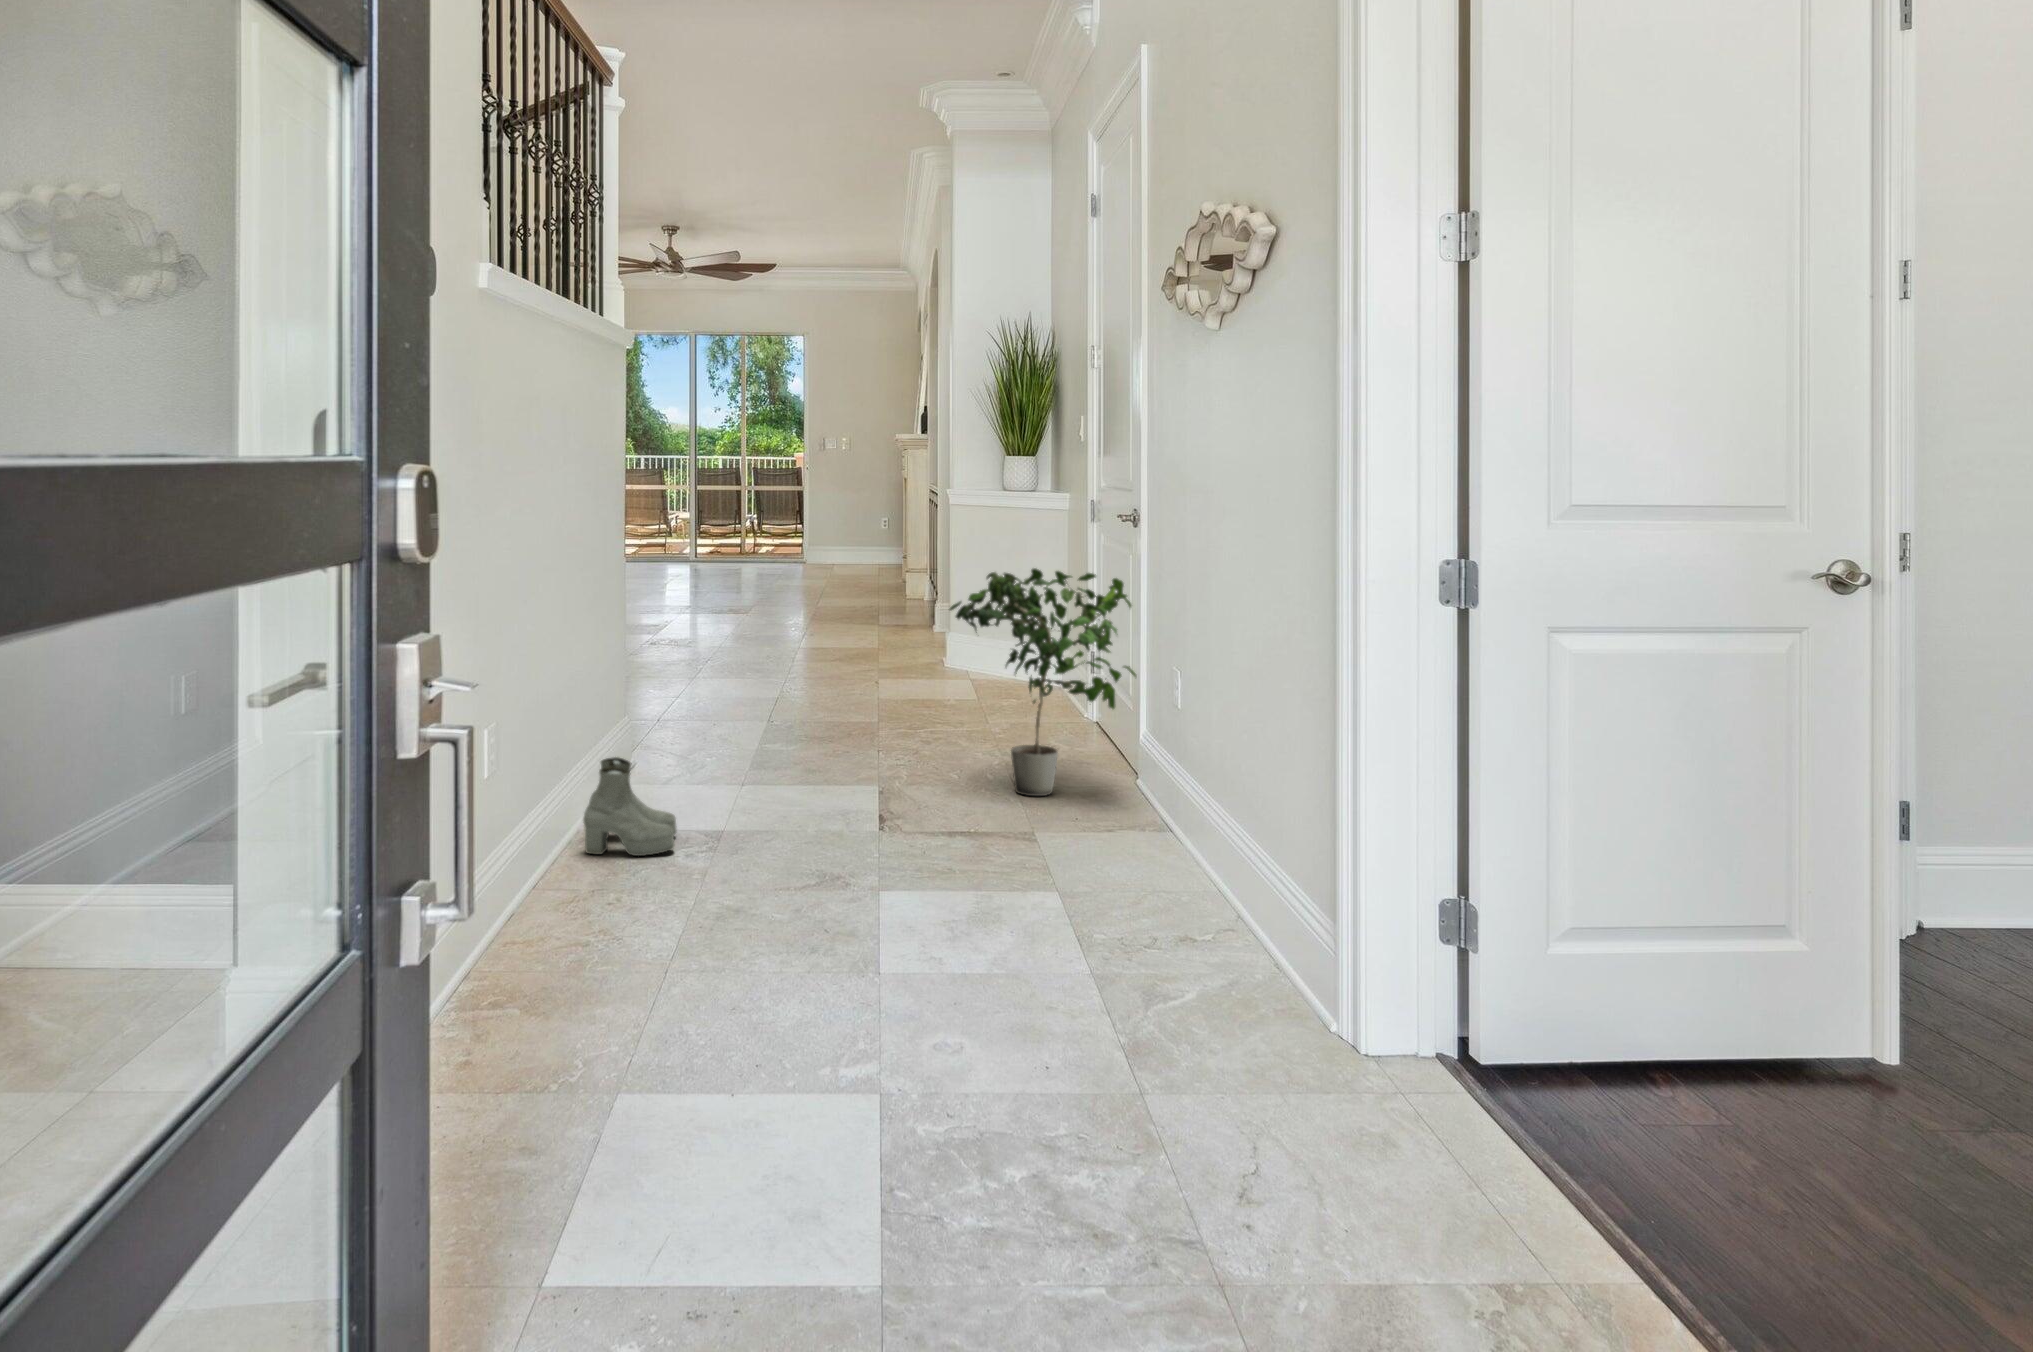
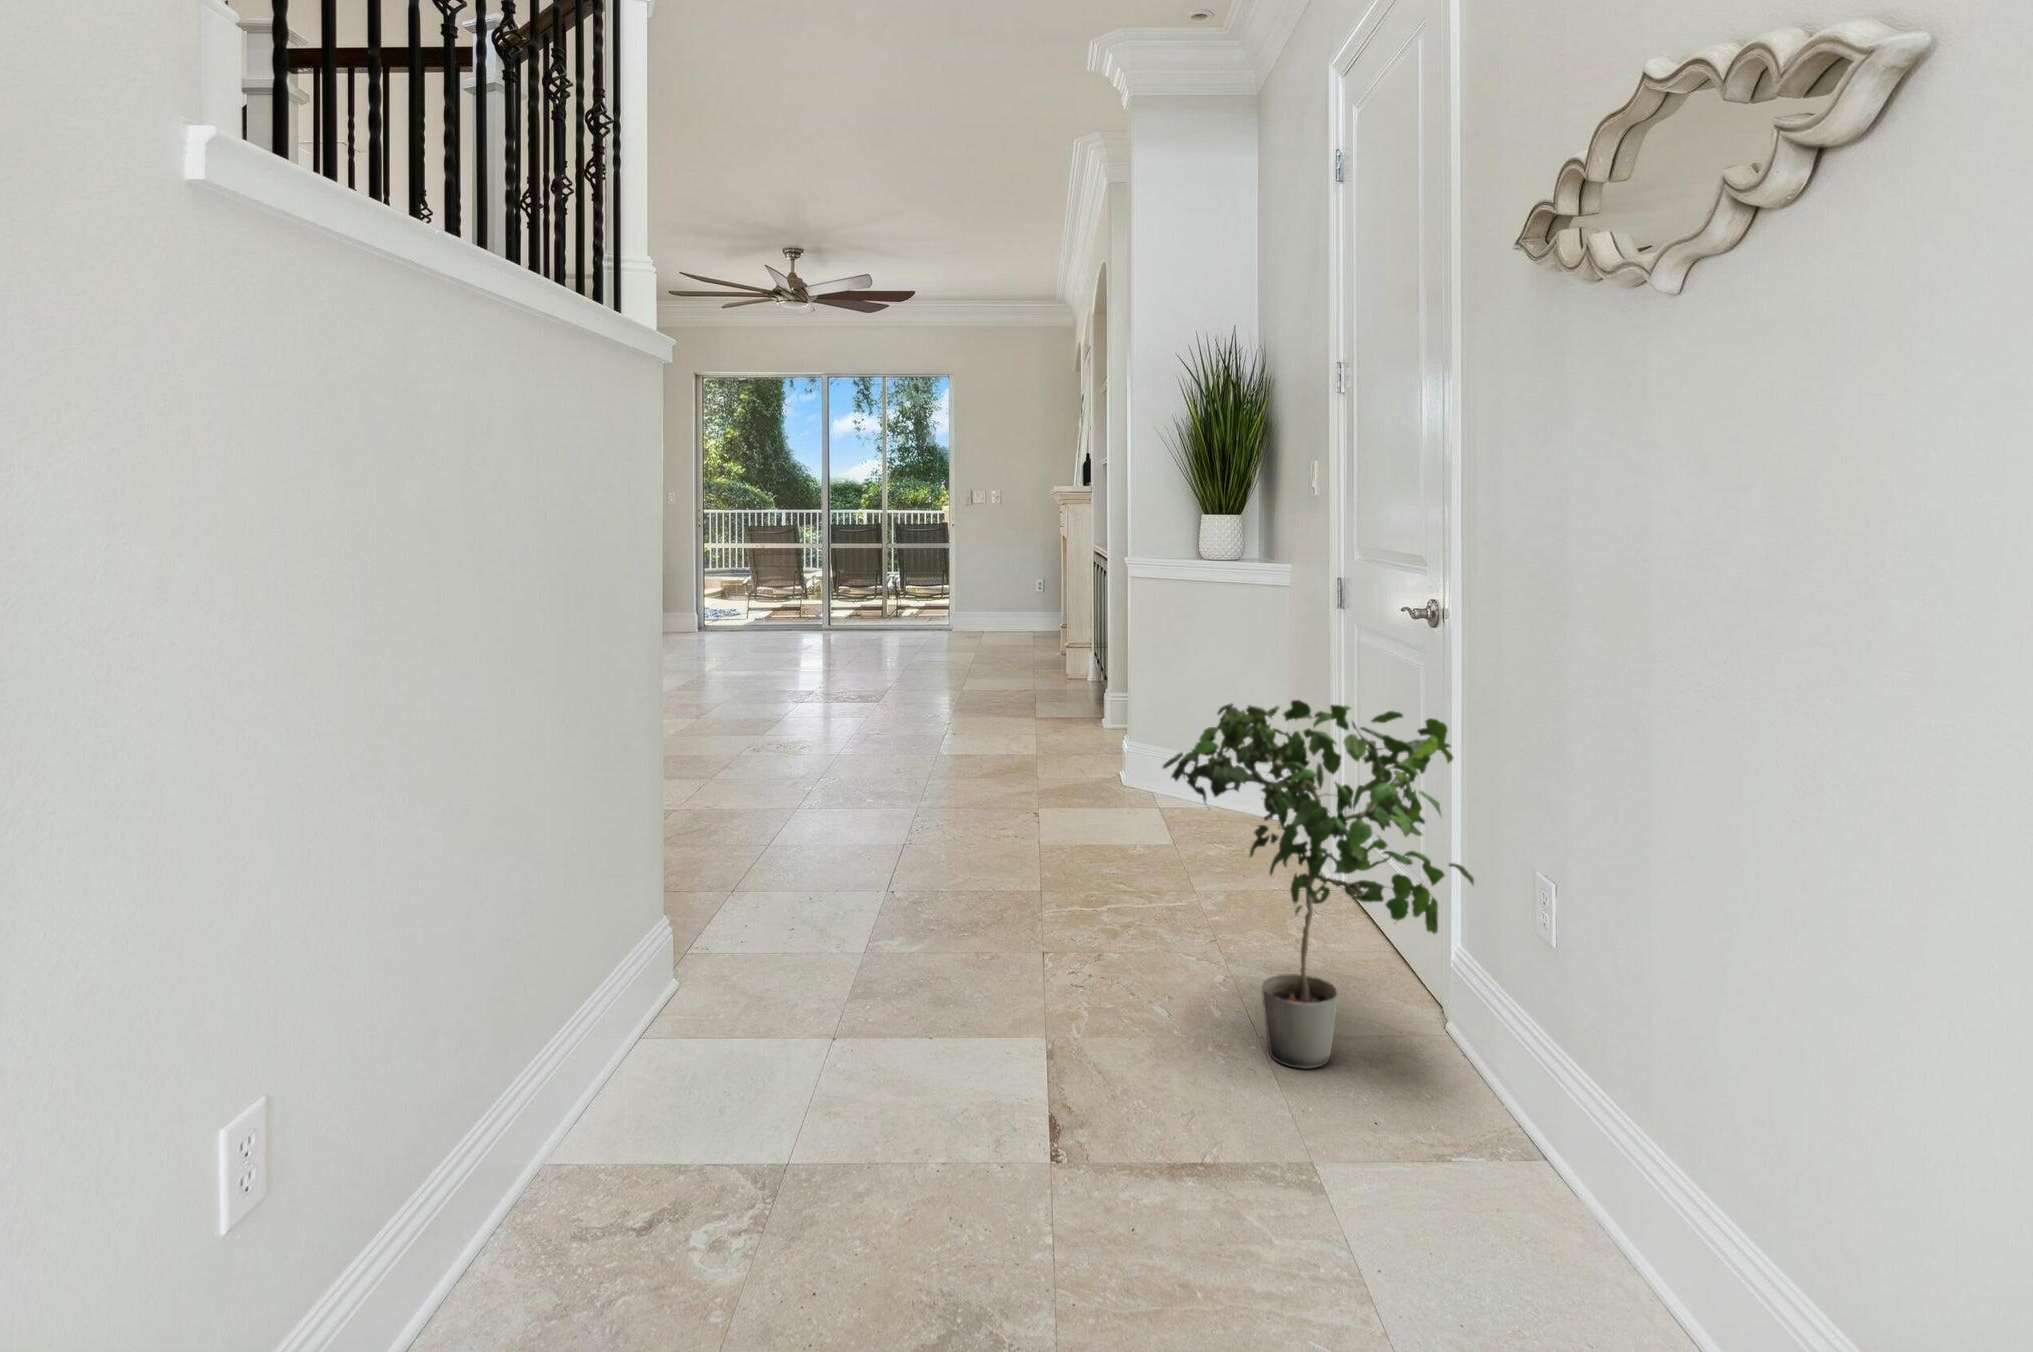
boots: present [583,757,677,856] -> none [516,1064,700,1279]

